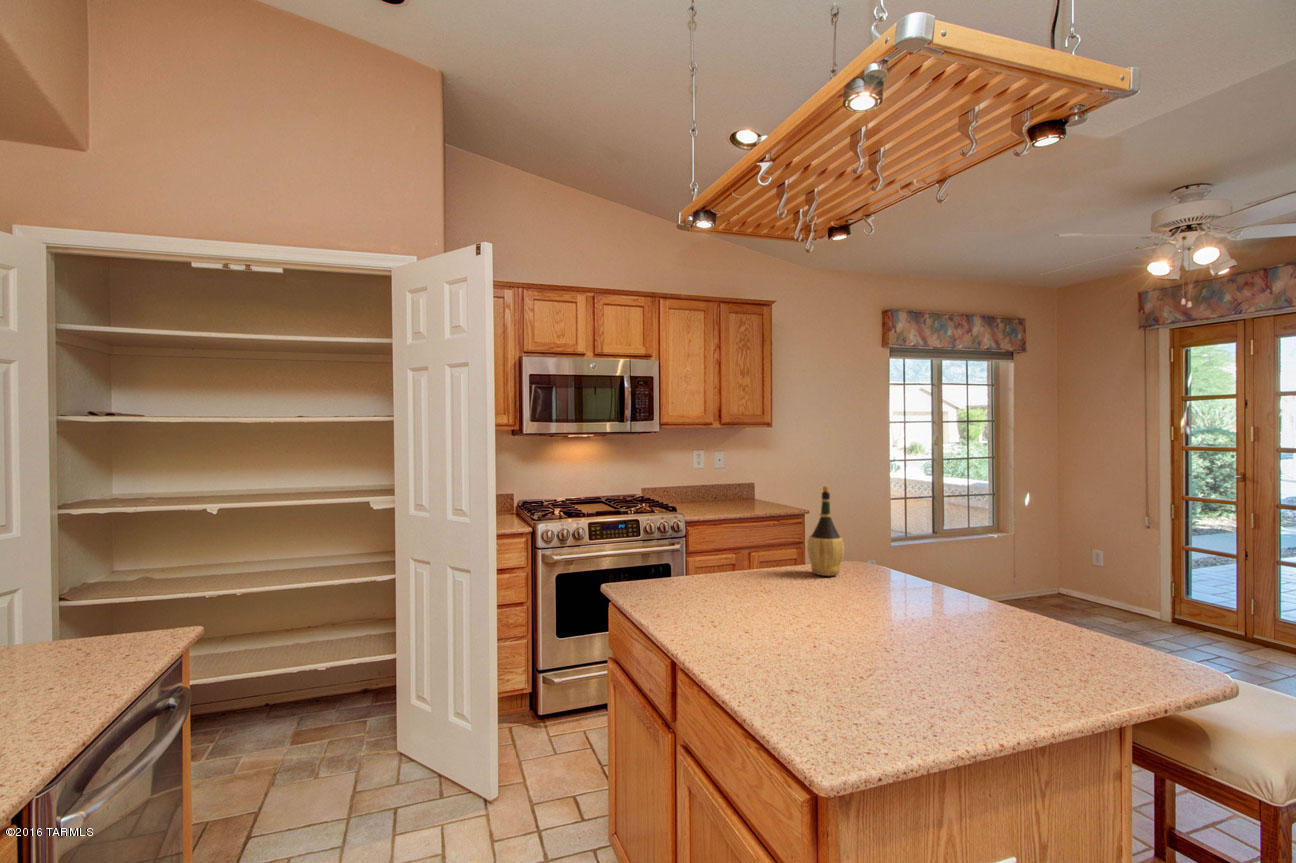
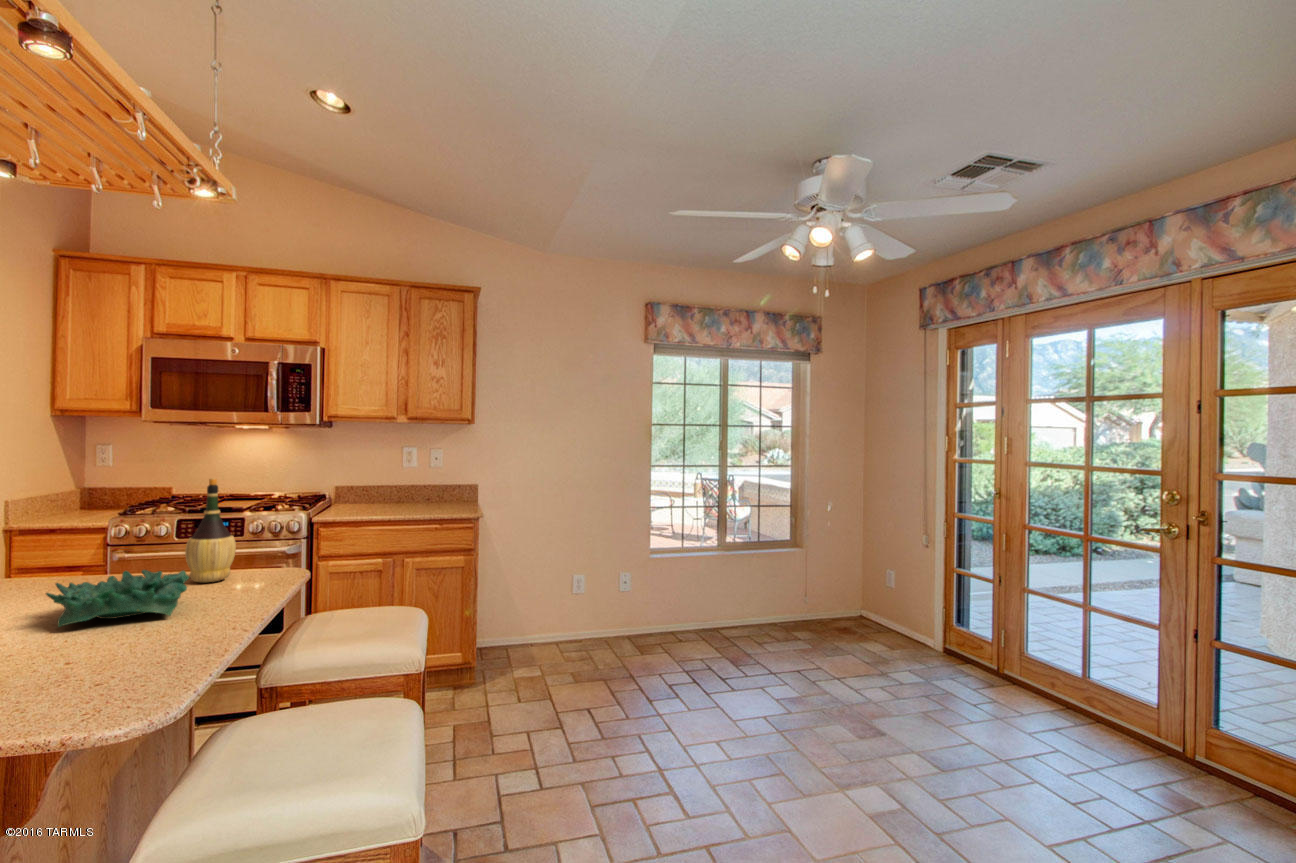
decorative bowl: none [826,564,926,611] -> present [46,570,189,627]

